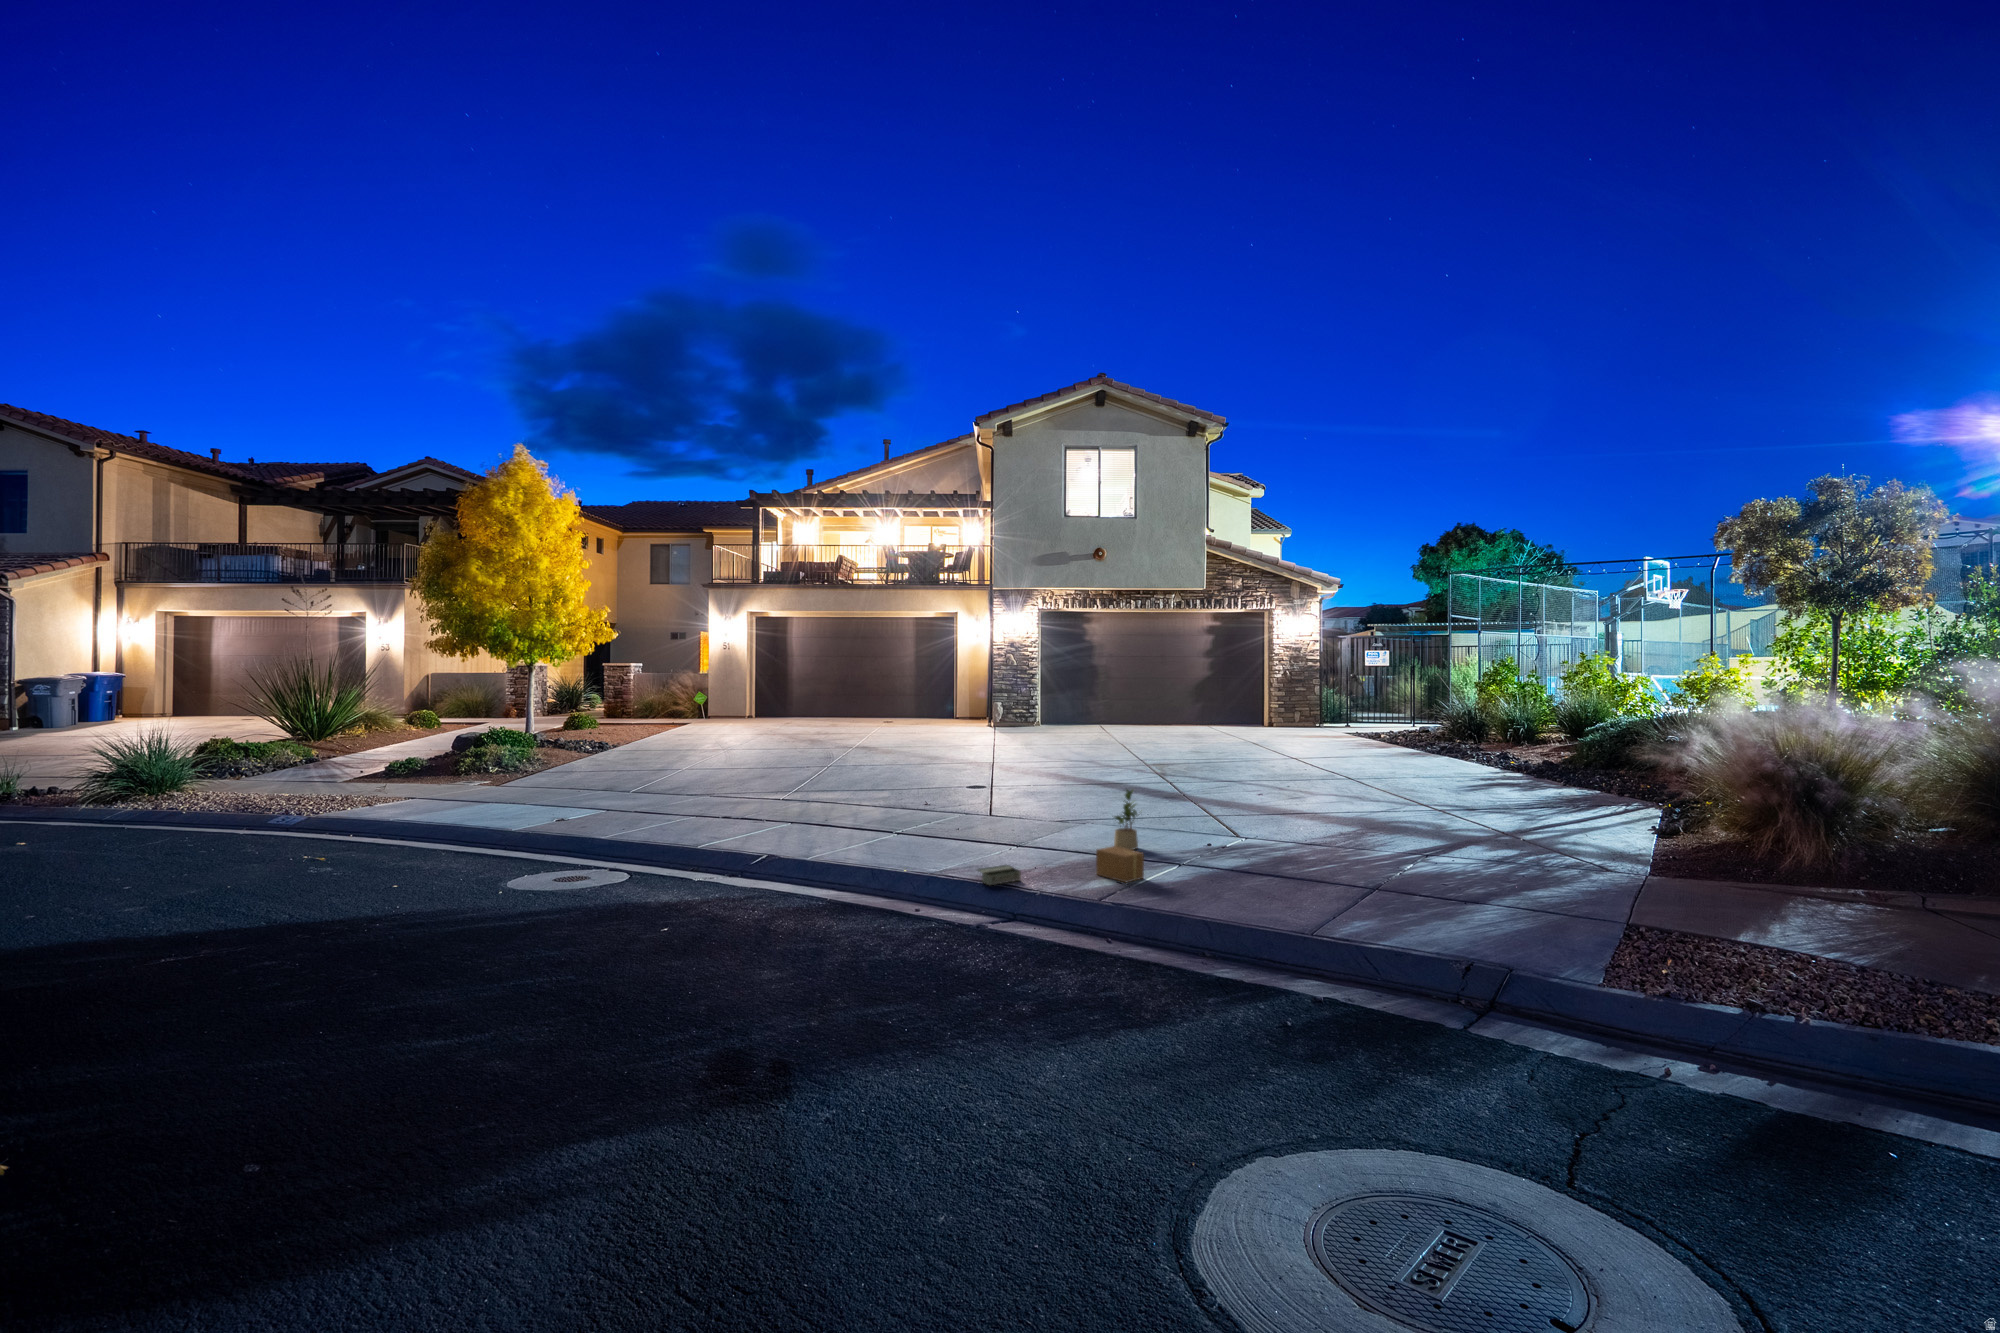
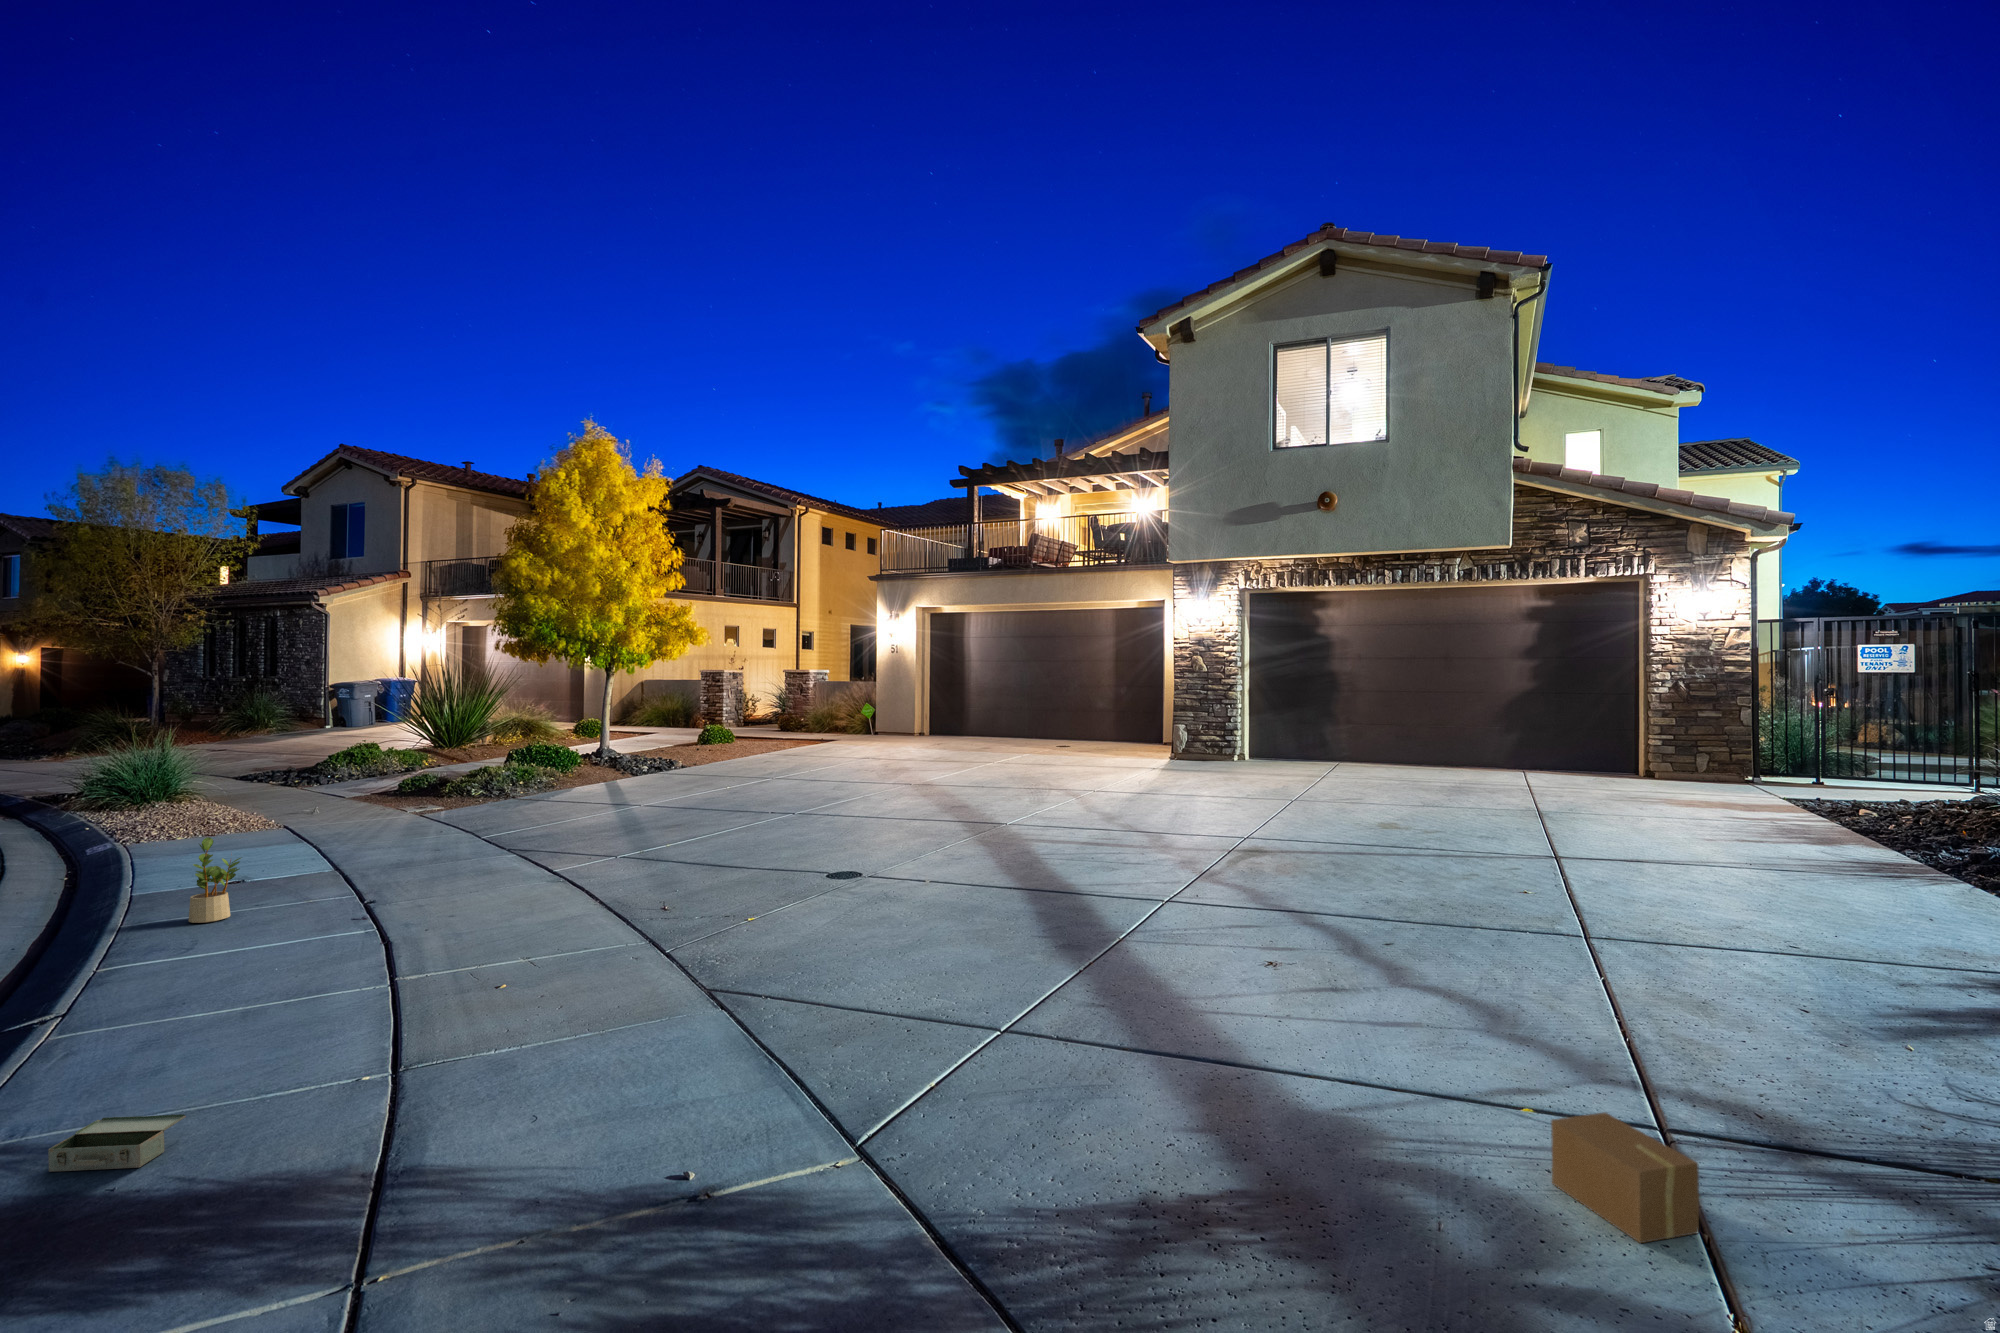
potted plant: present [1114,790,1138,850] -> present [189,837,241,923]
cardboard box: present [1096,846,1144,882] -> present [1551,1112,1699,1243]

